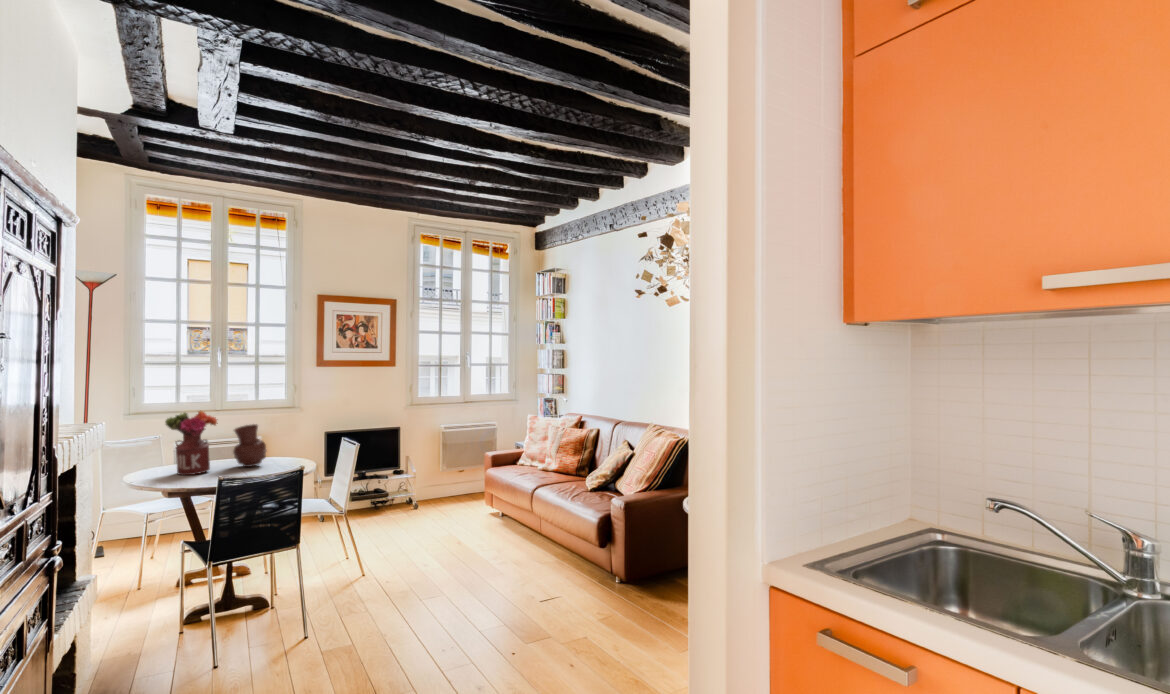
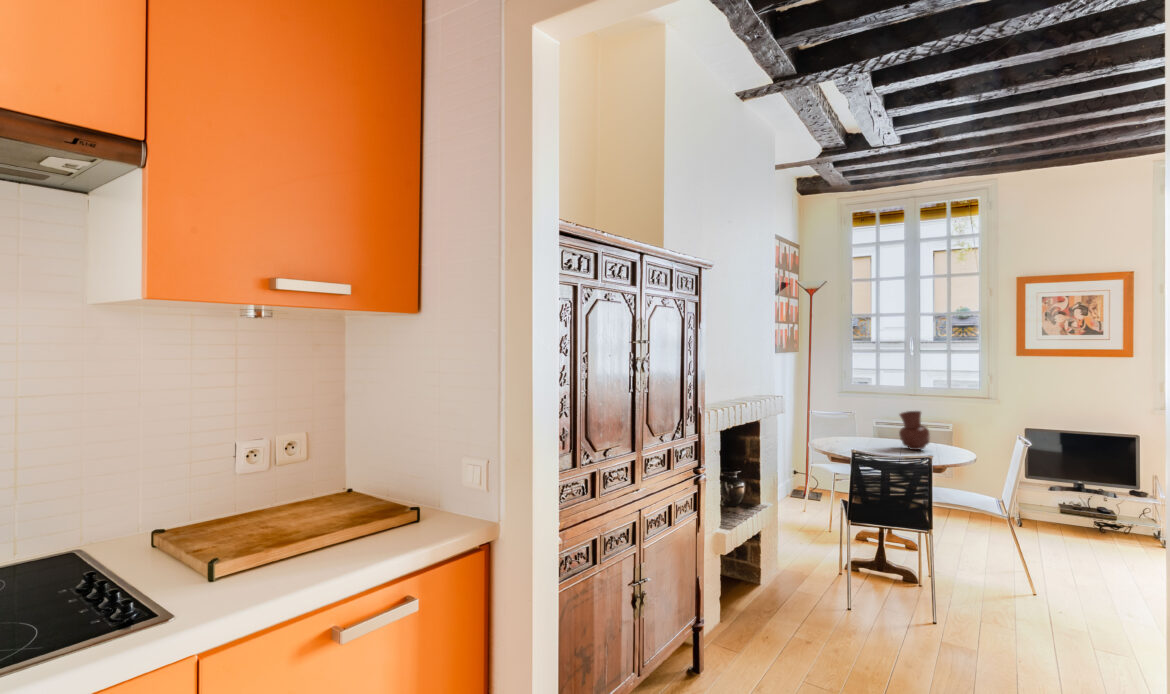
flower arrangement: present [165,411,218,475] -> none [842,394,884,447]

